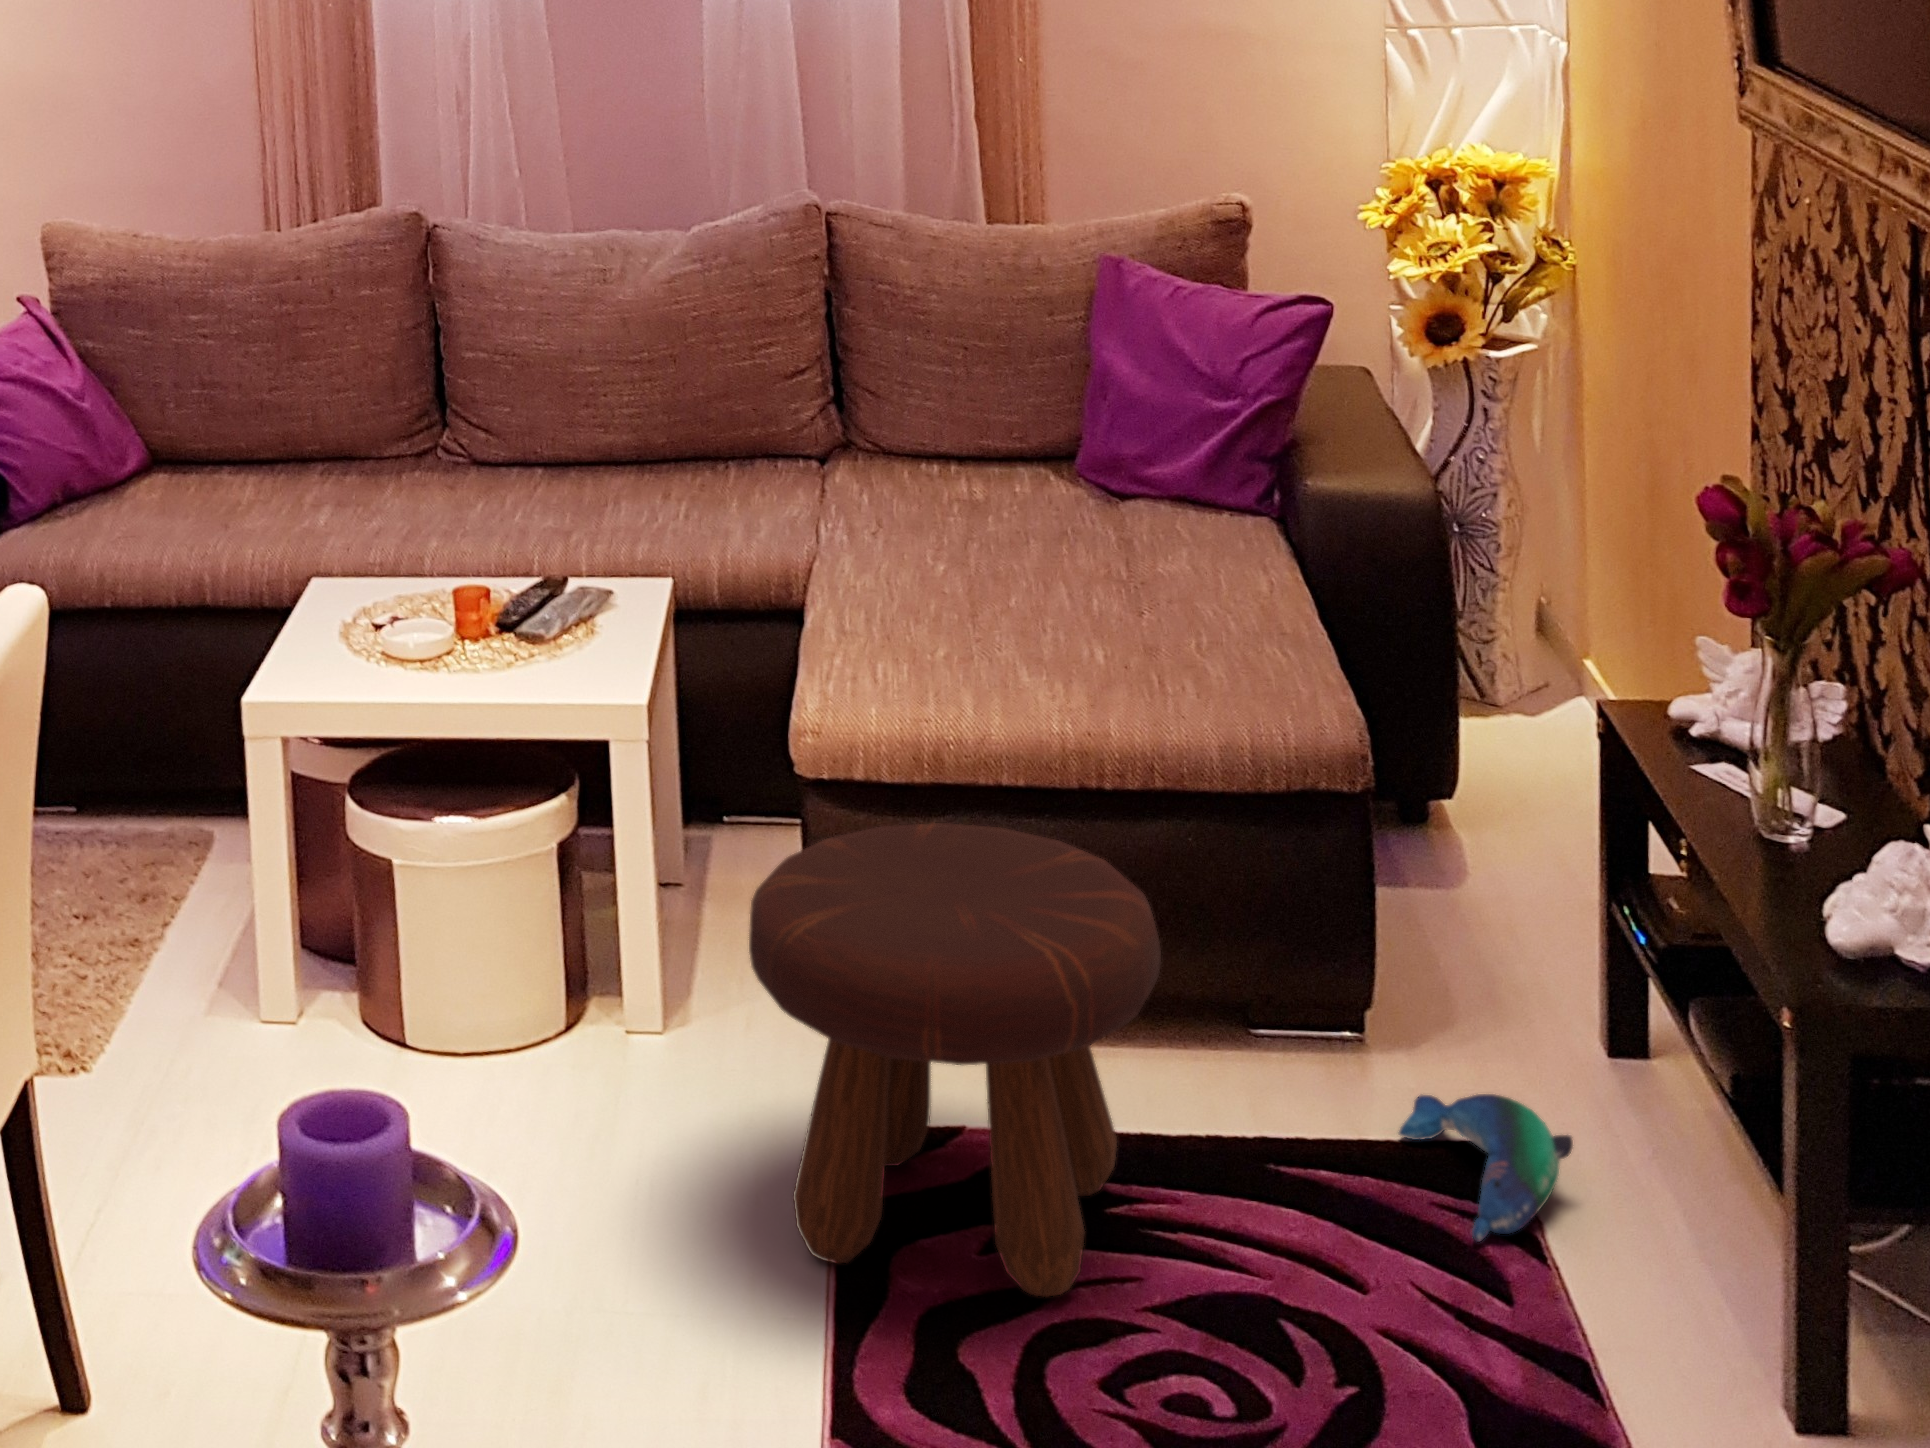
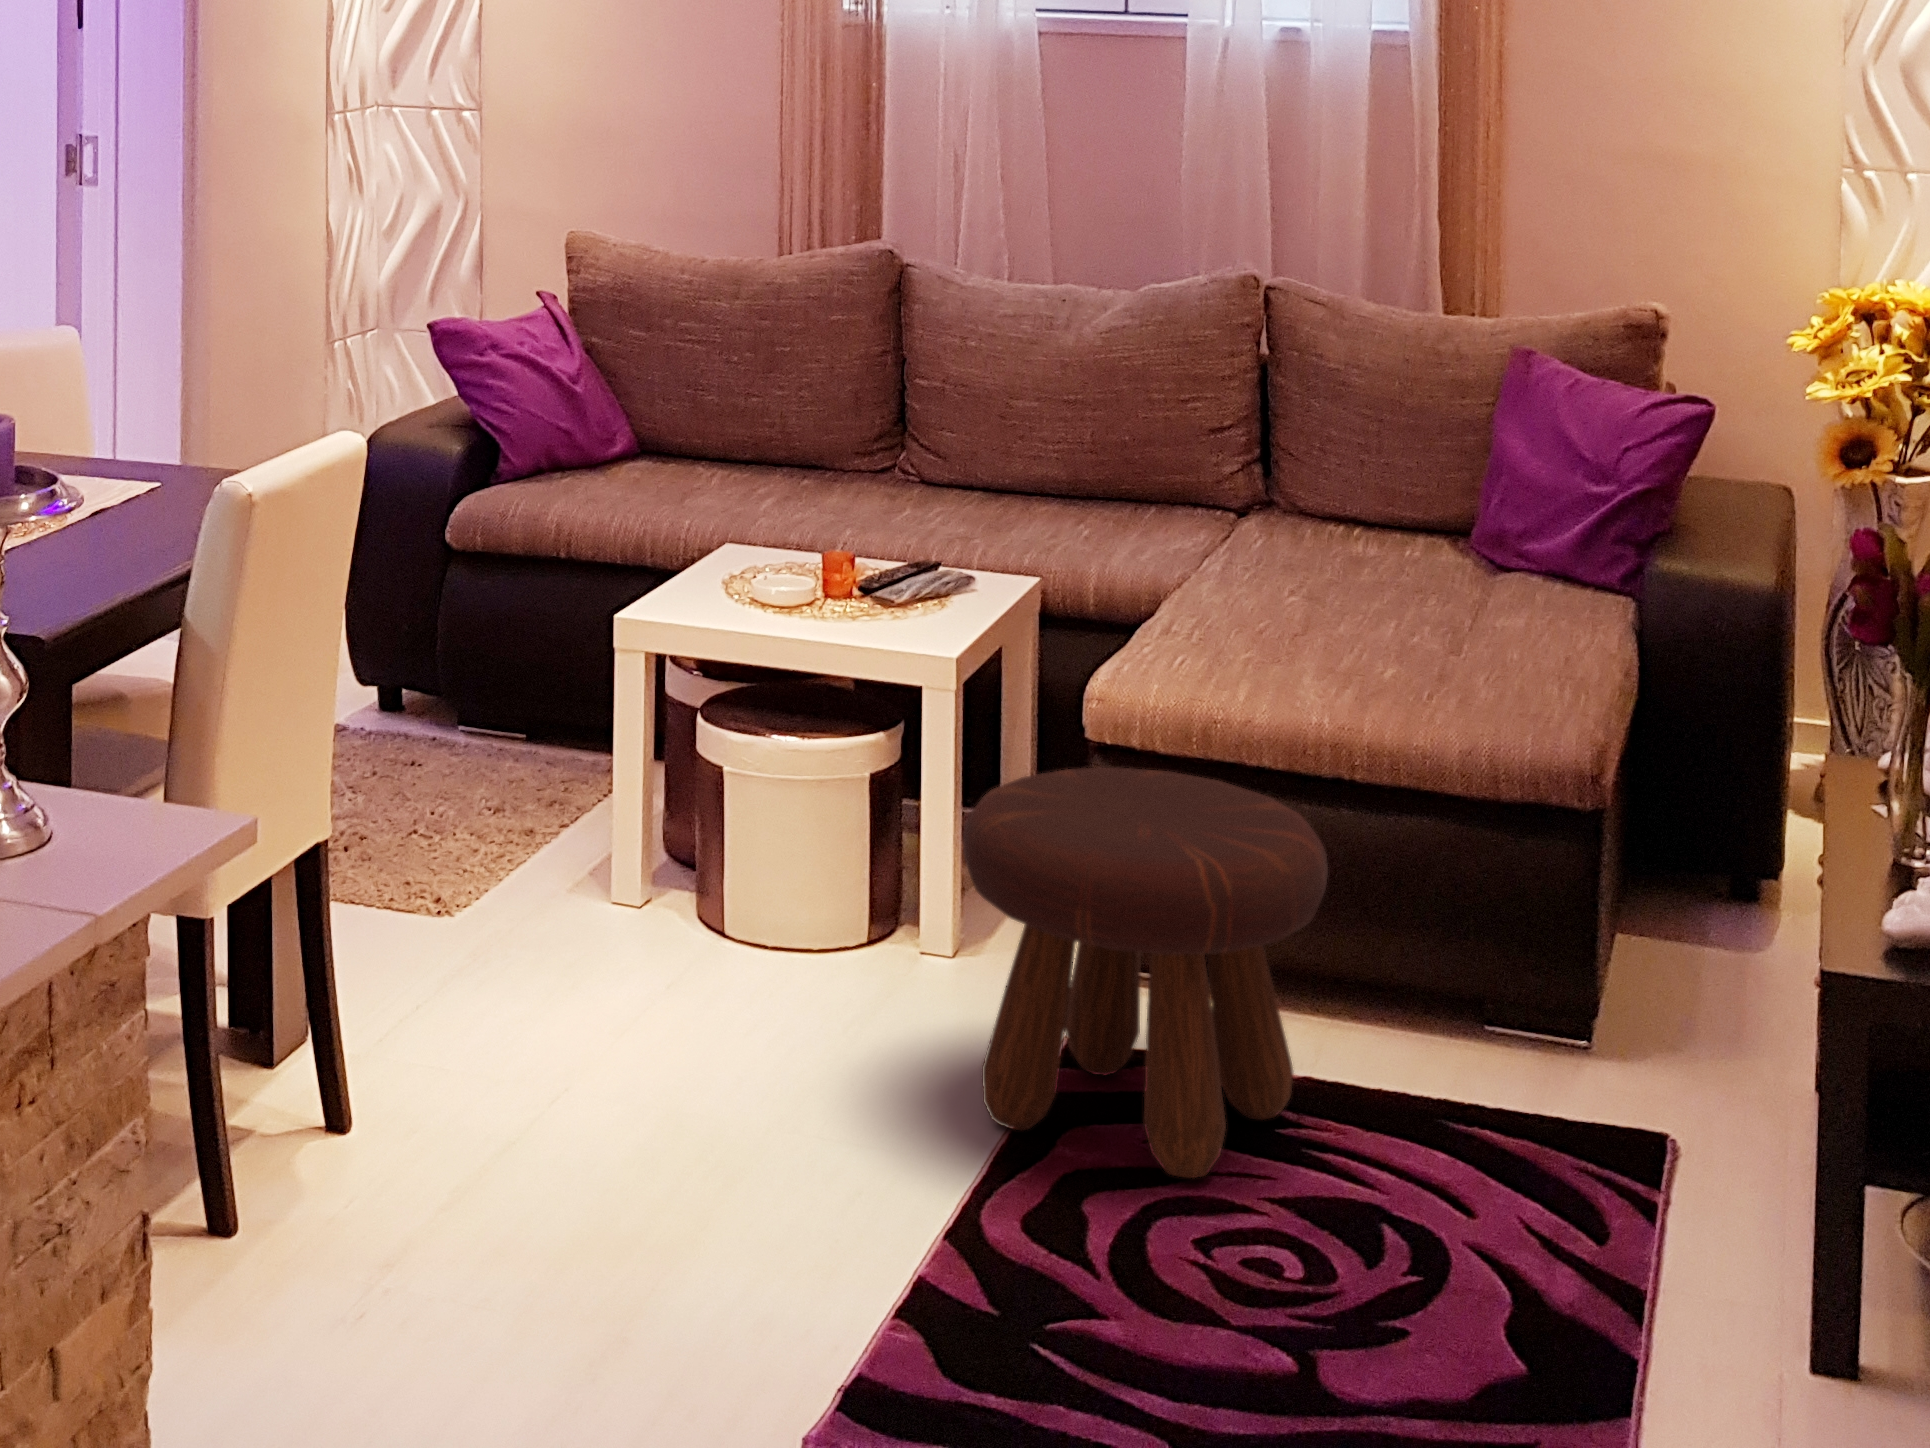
plush toy: present [1399,1094,1573,1241] -> none [1576,1089,1717,1203]

